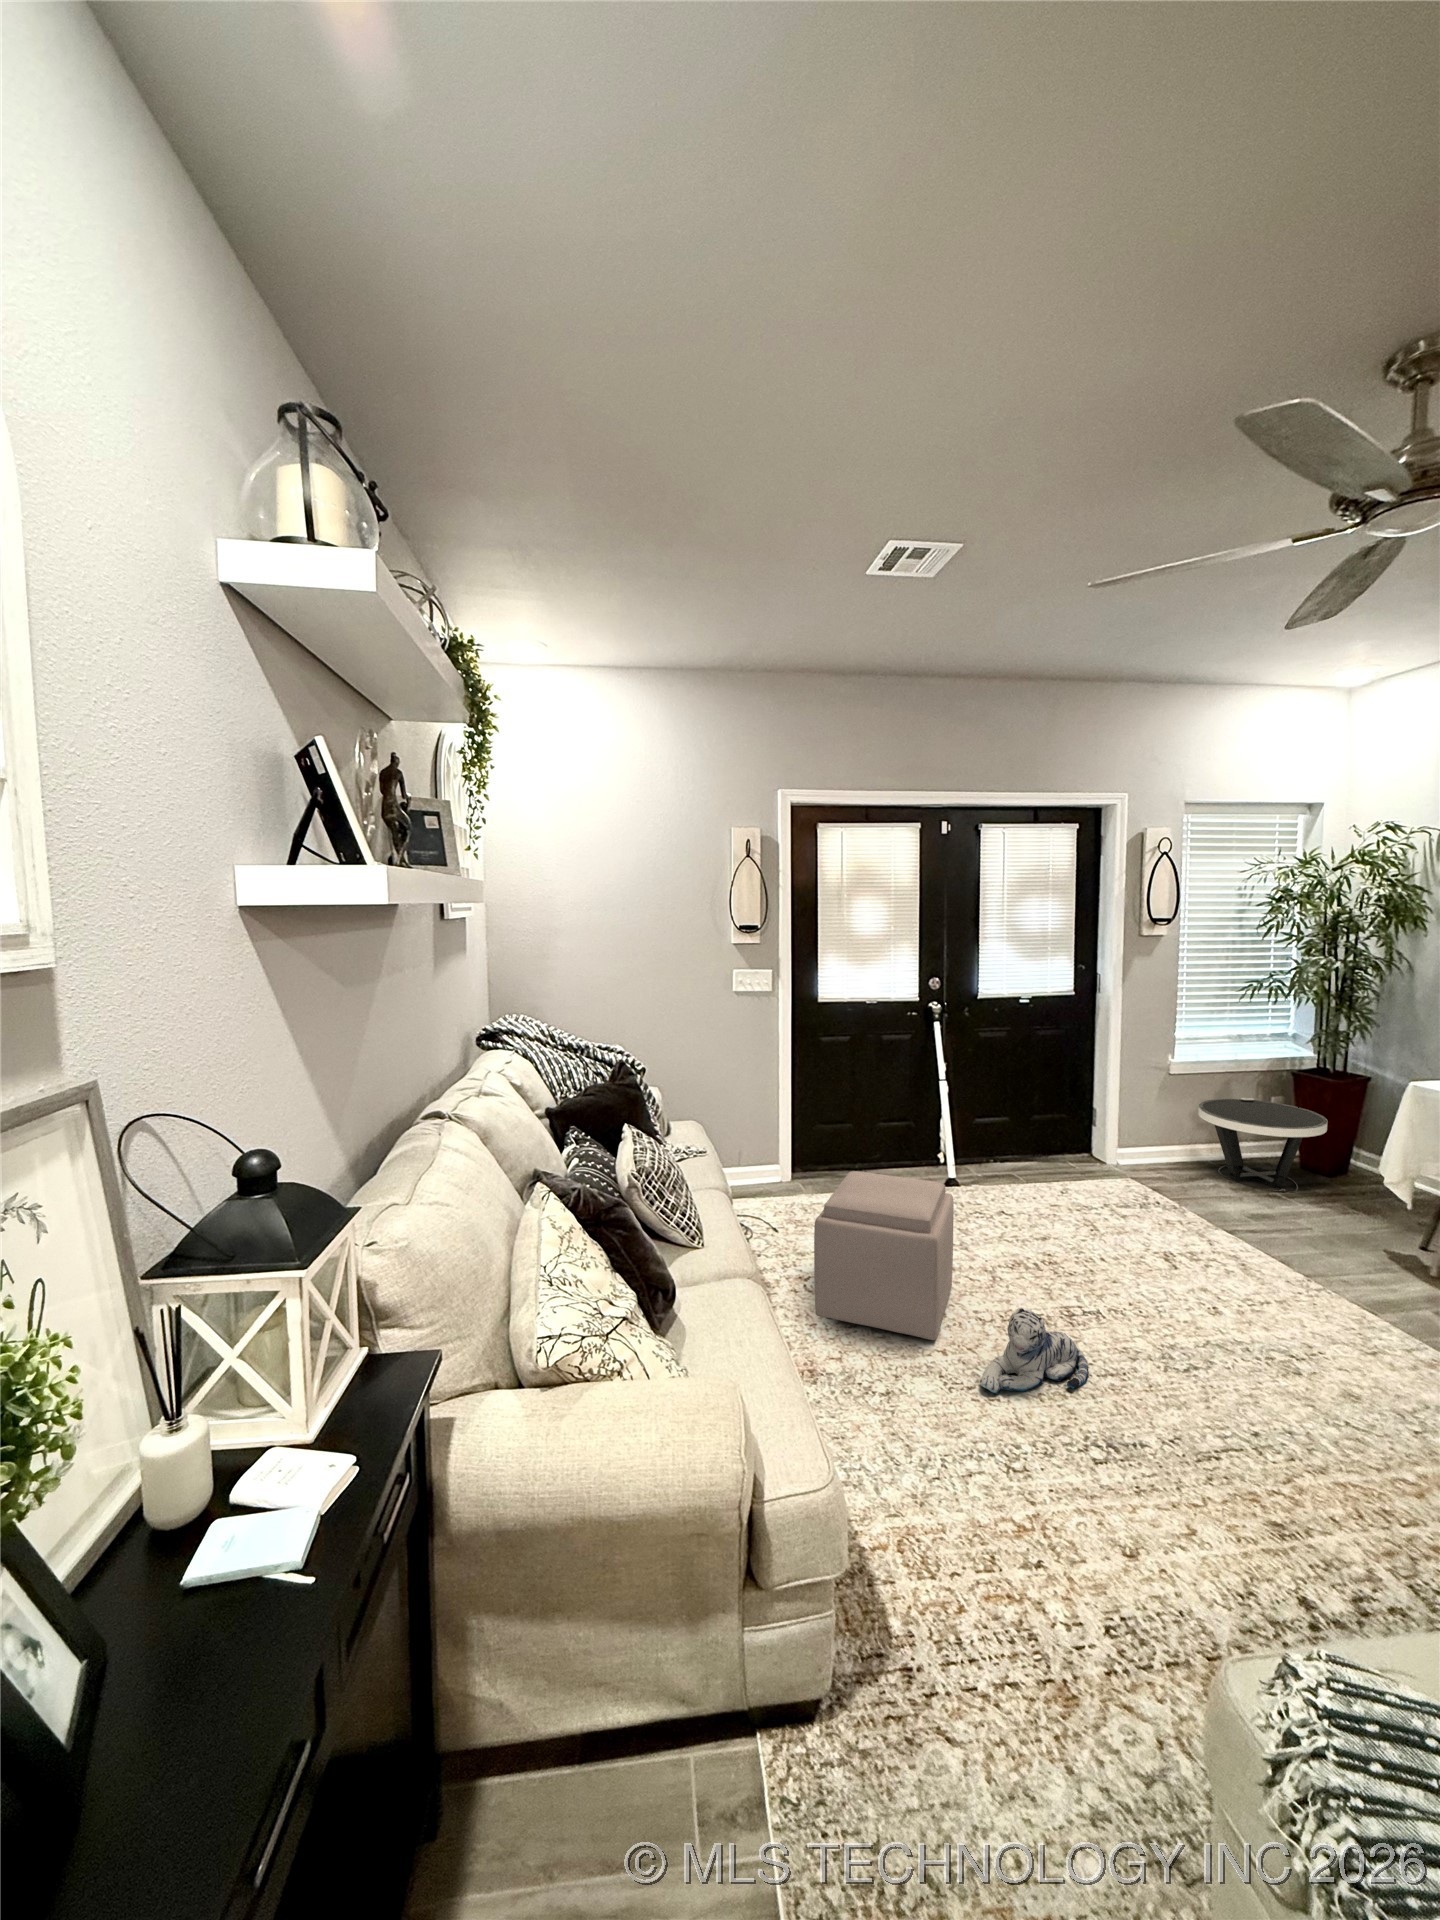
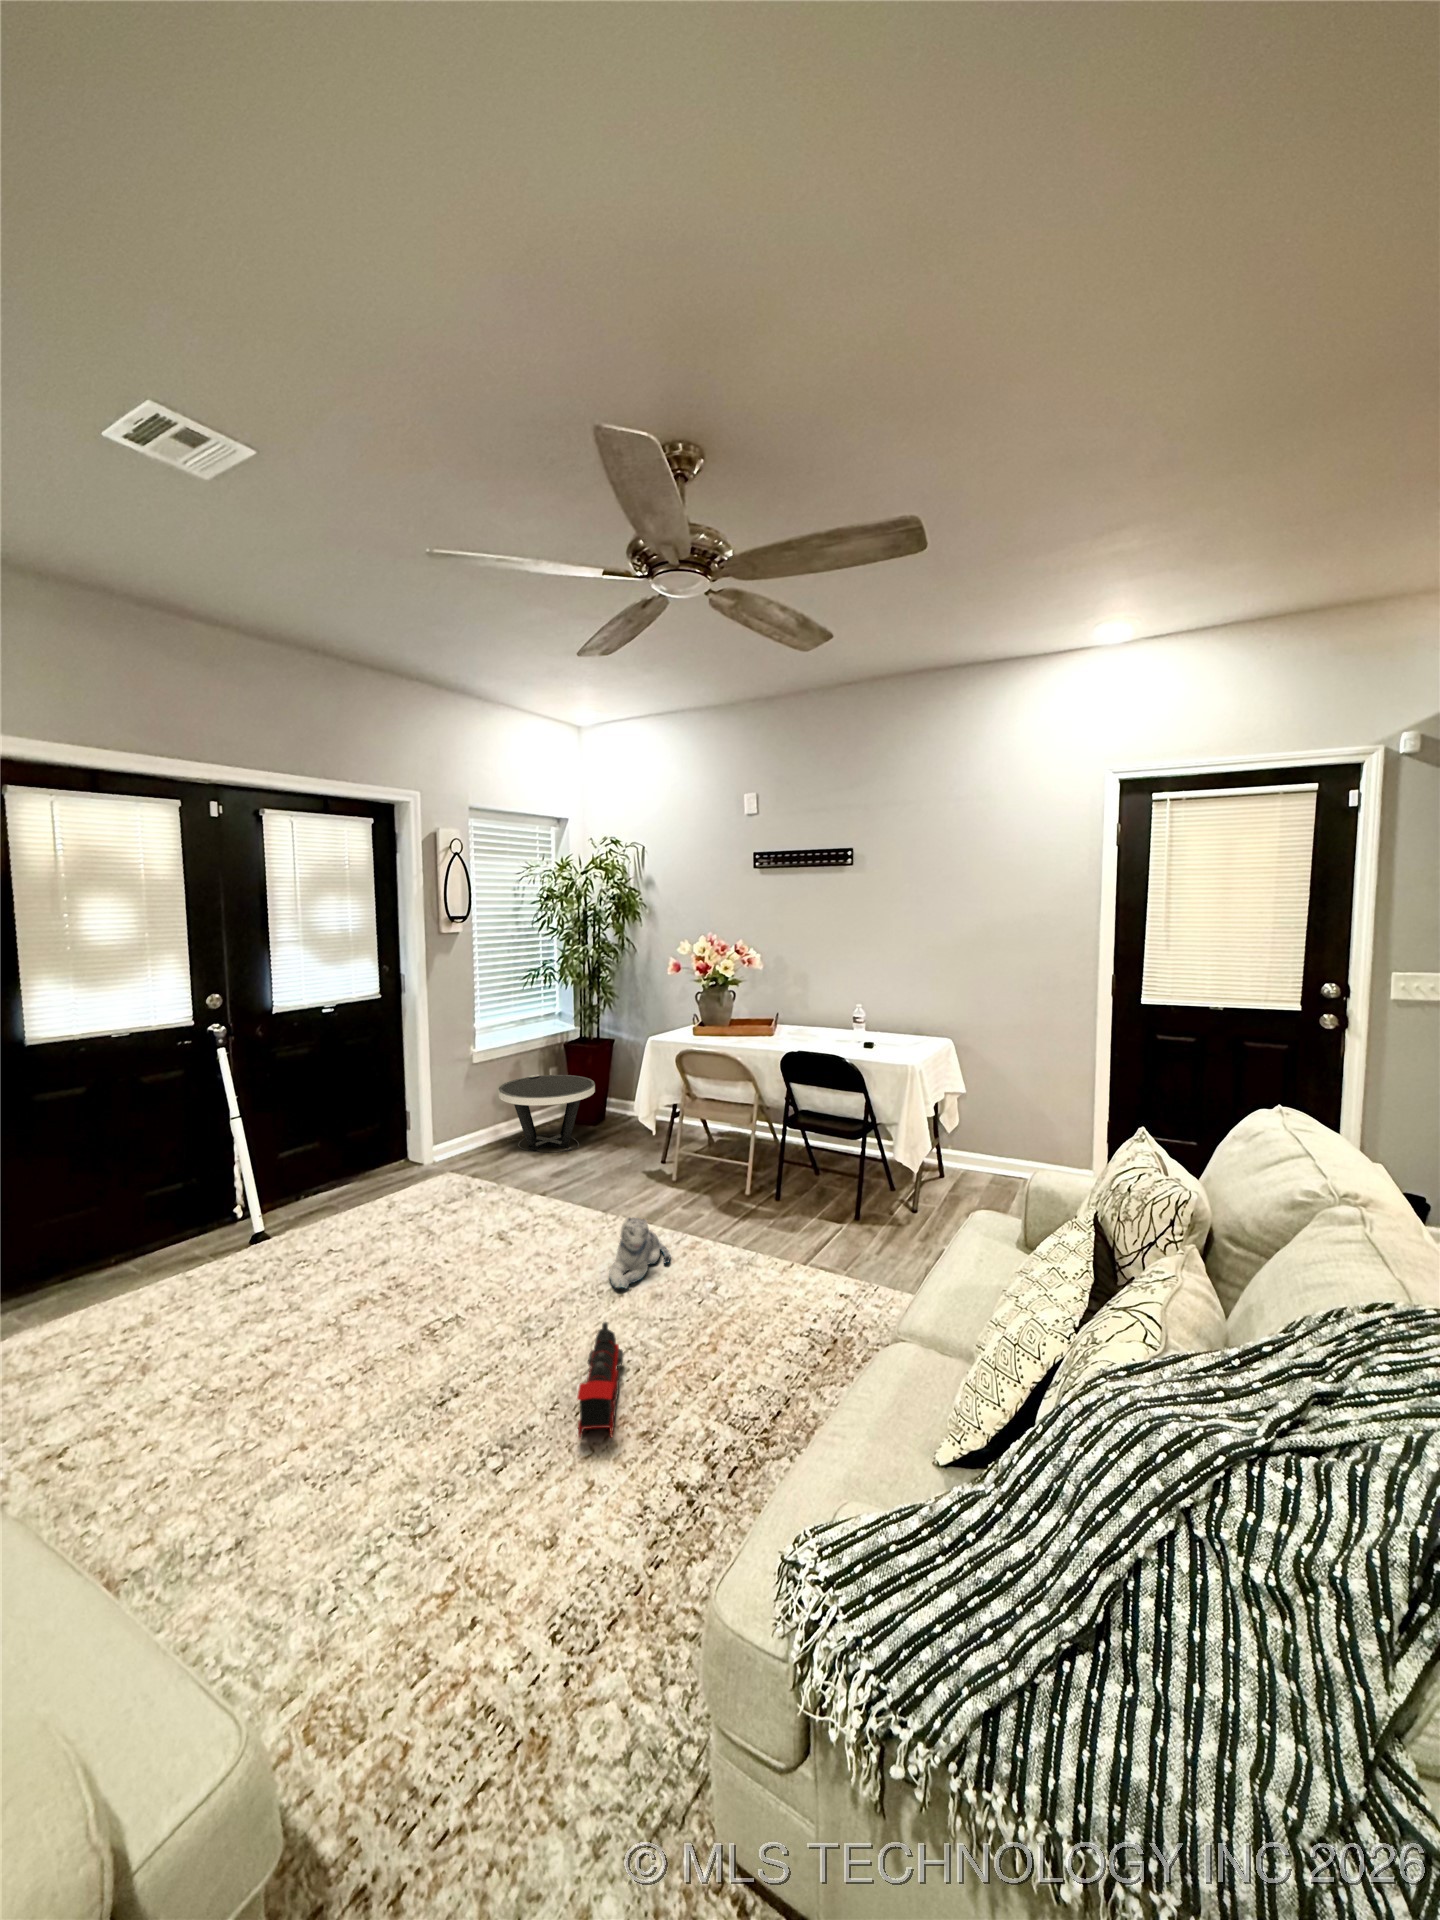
ottoman: present [814,1171,954,1340] -> none [87,1239,292,1484]
plush toy: present [980,1308,1089,1394] -> present [609,1217,671,1288]
toy train: none [1189,1379,1274,1498] -> present [577,1322,624,1439]

